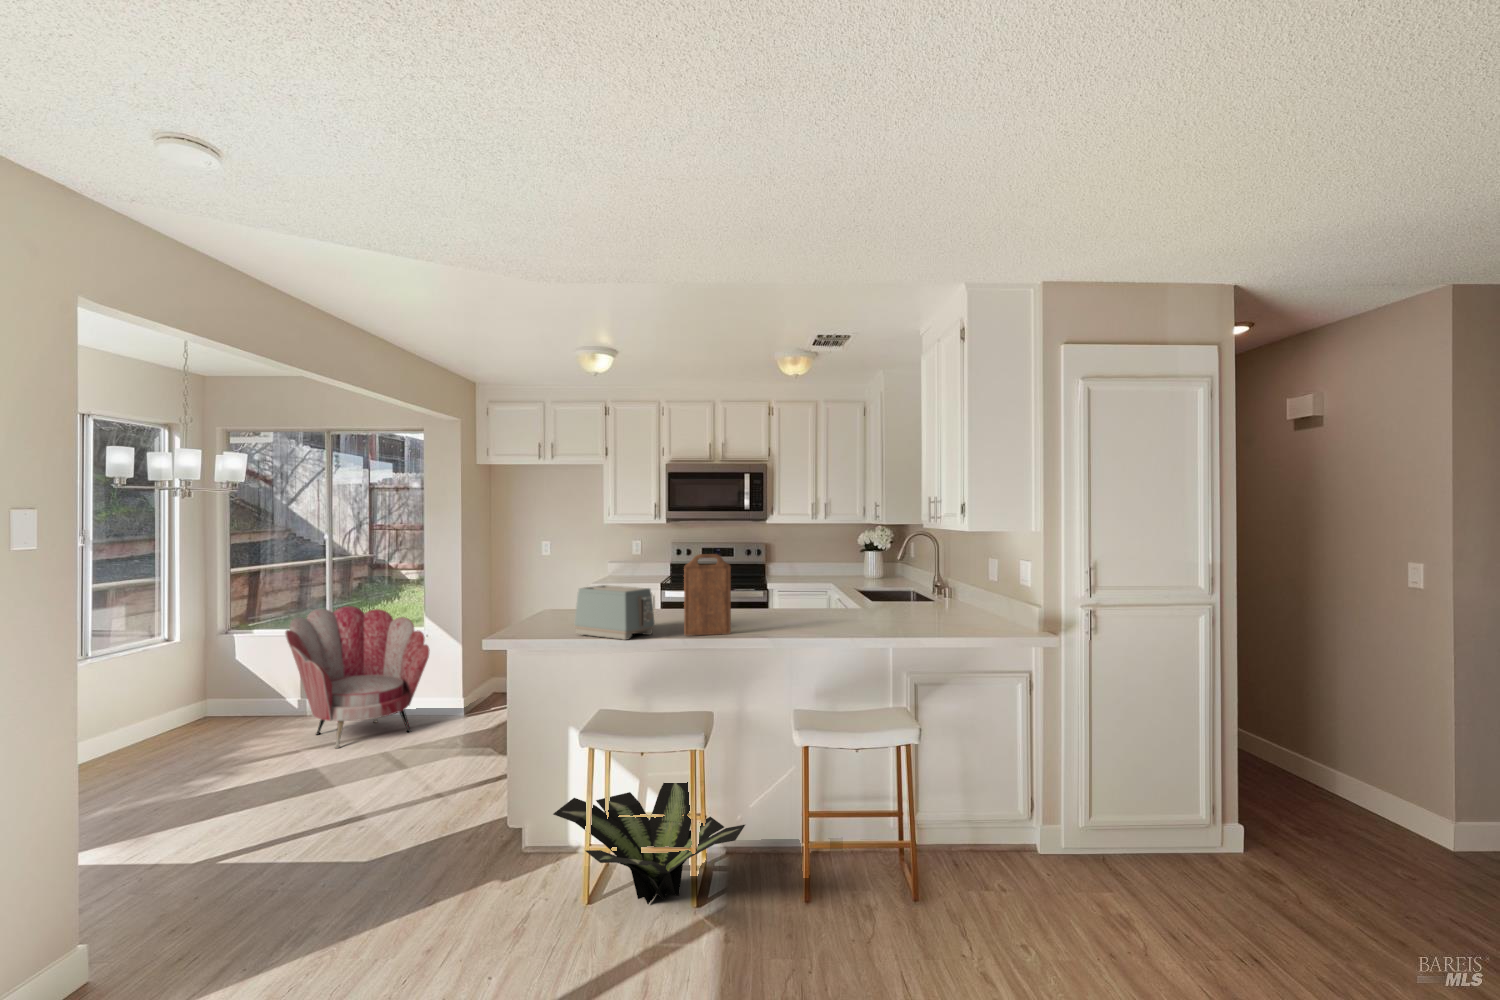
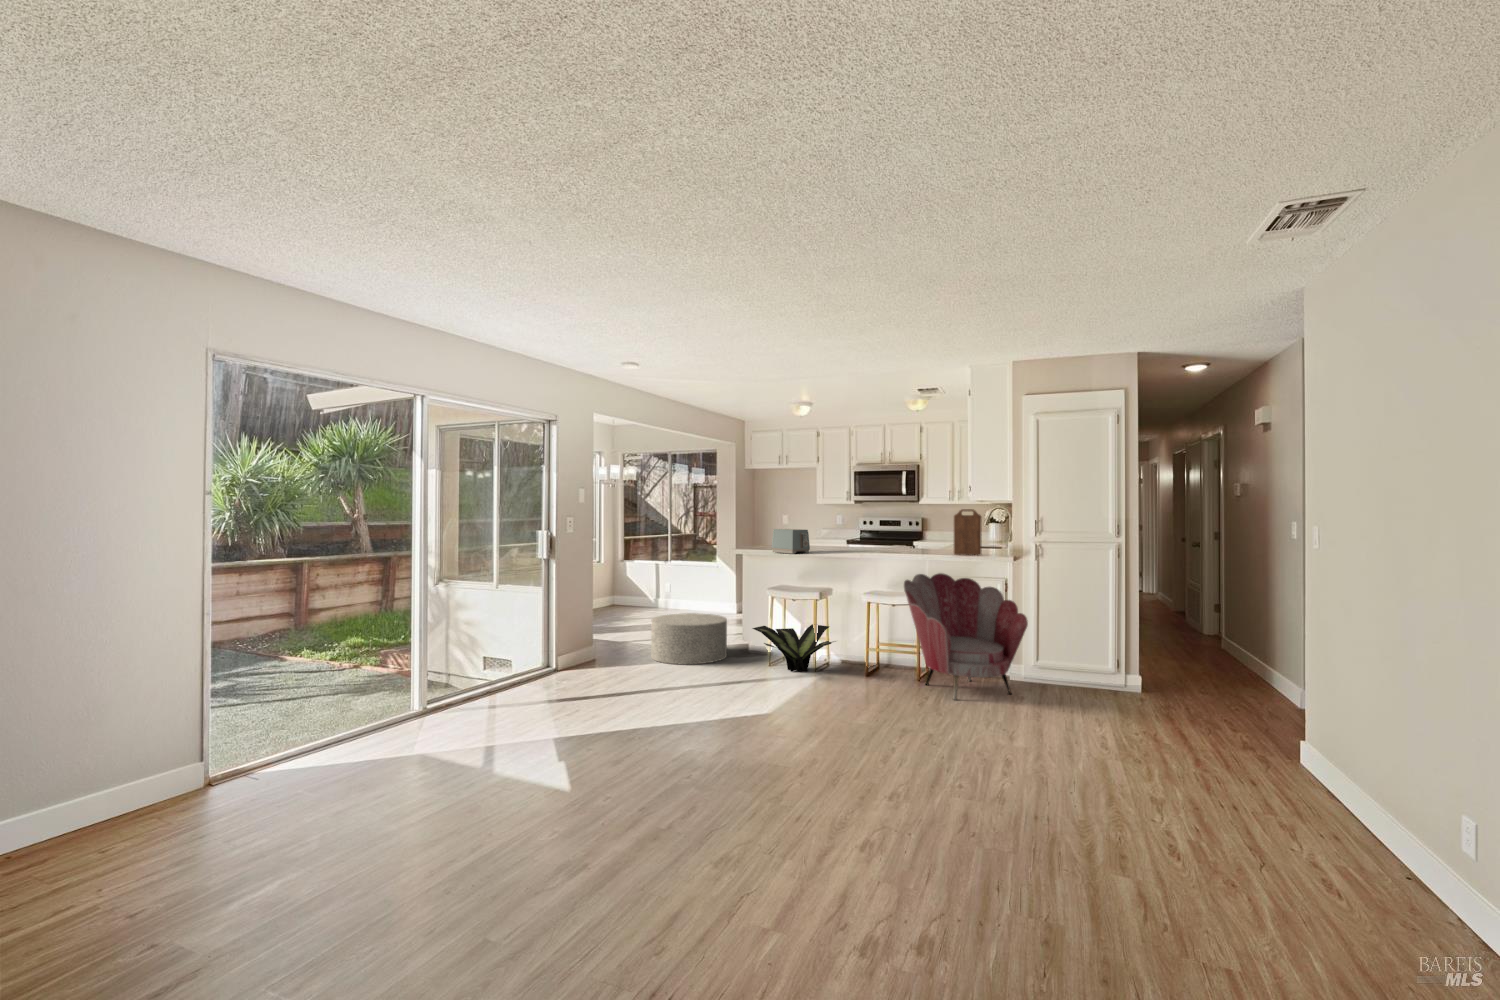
cutting board: present [684,554,731,636] -> present [954,509,982,555]
armchair: present [285,606,430,748] -> present [904,573,1028,700]
ottoman: none [302,770,485,924] -> present [651,613,727,664]

